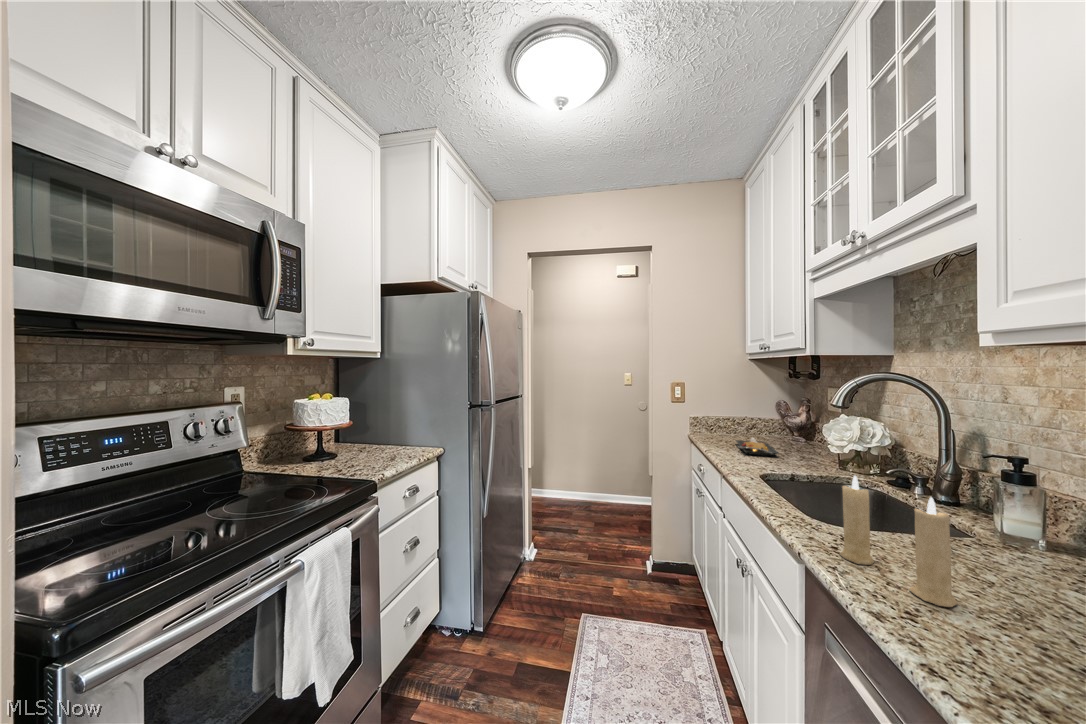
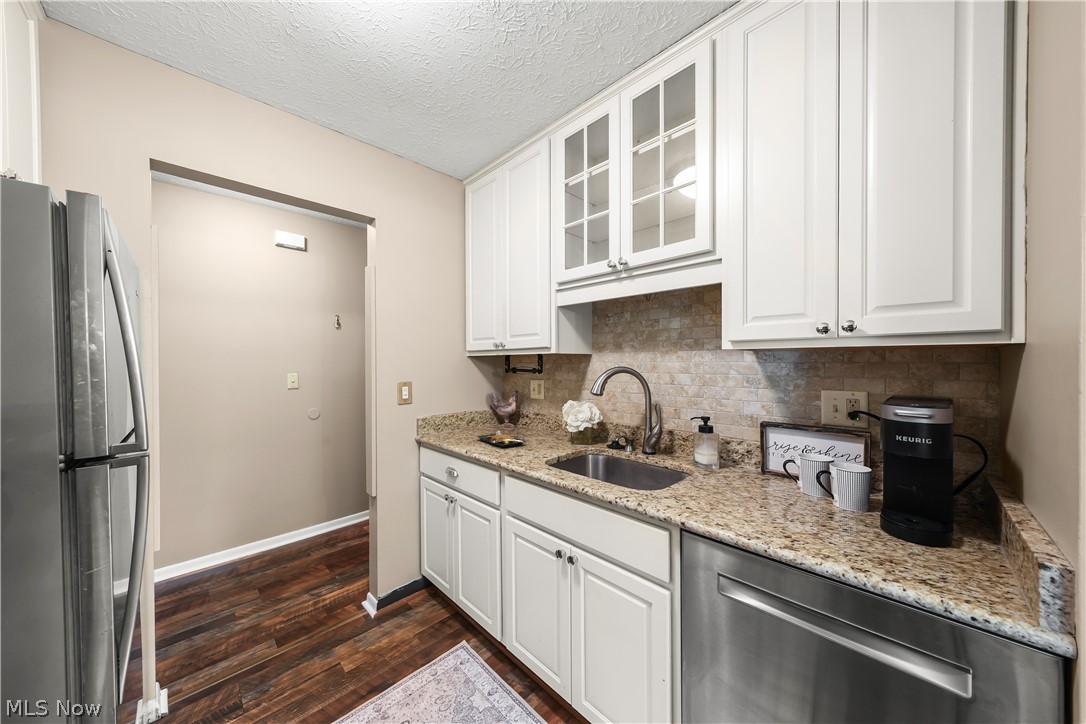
candle: present [839,476,957,607] -> none [681,441,760,518]

